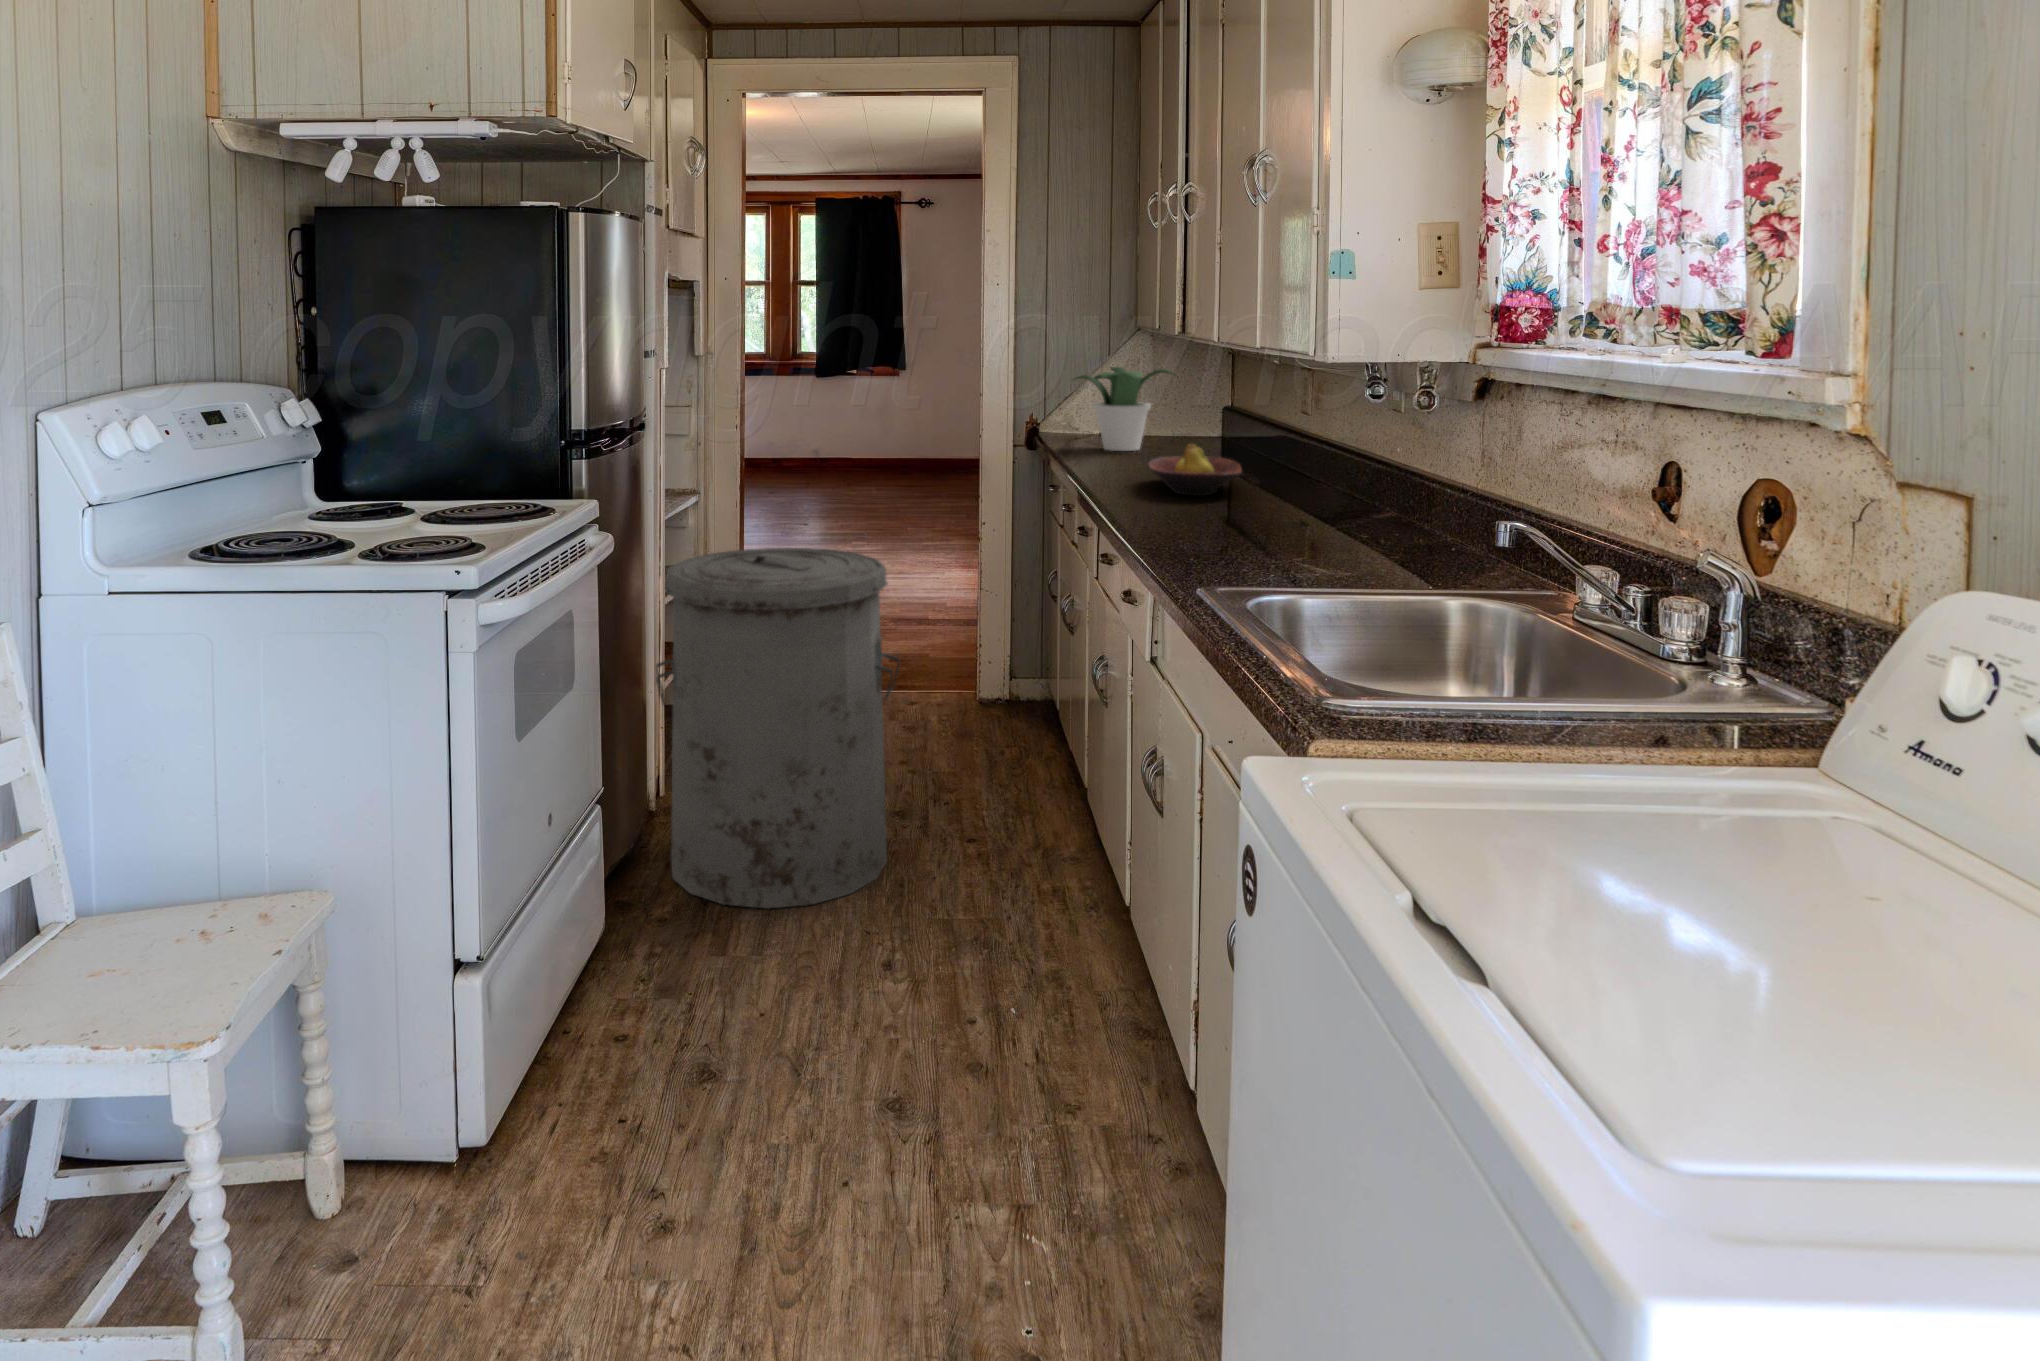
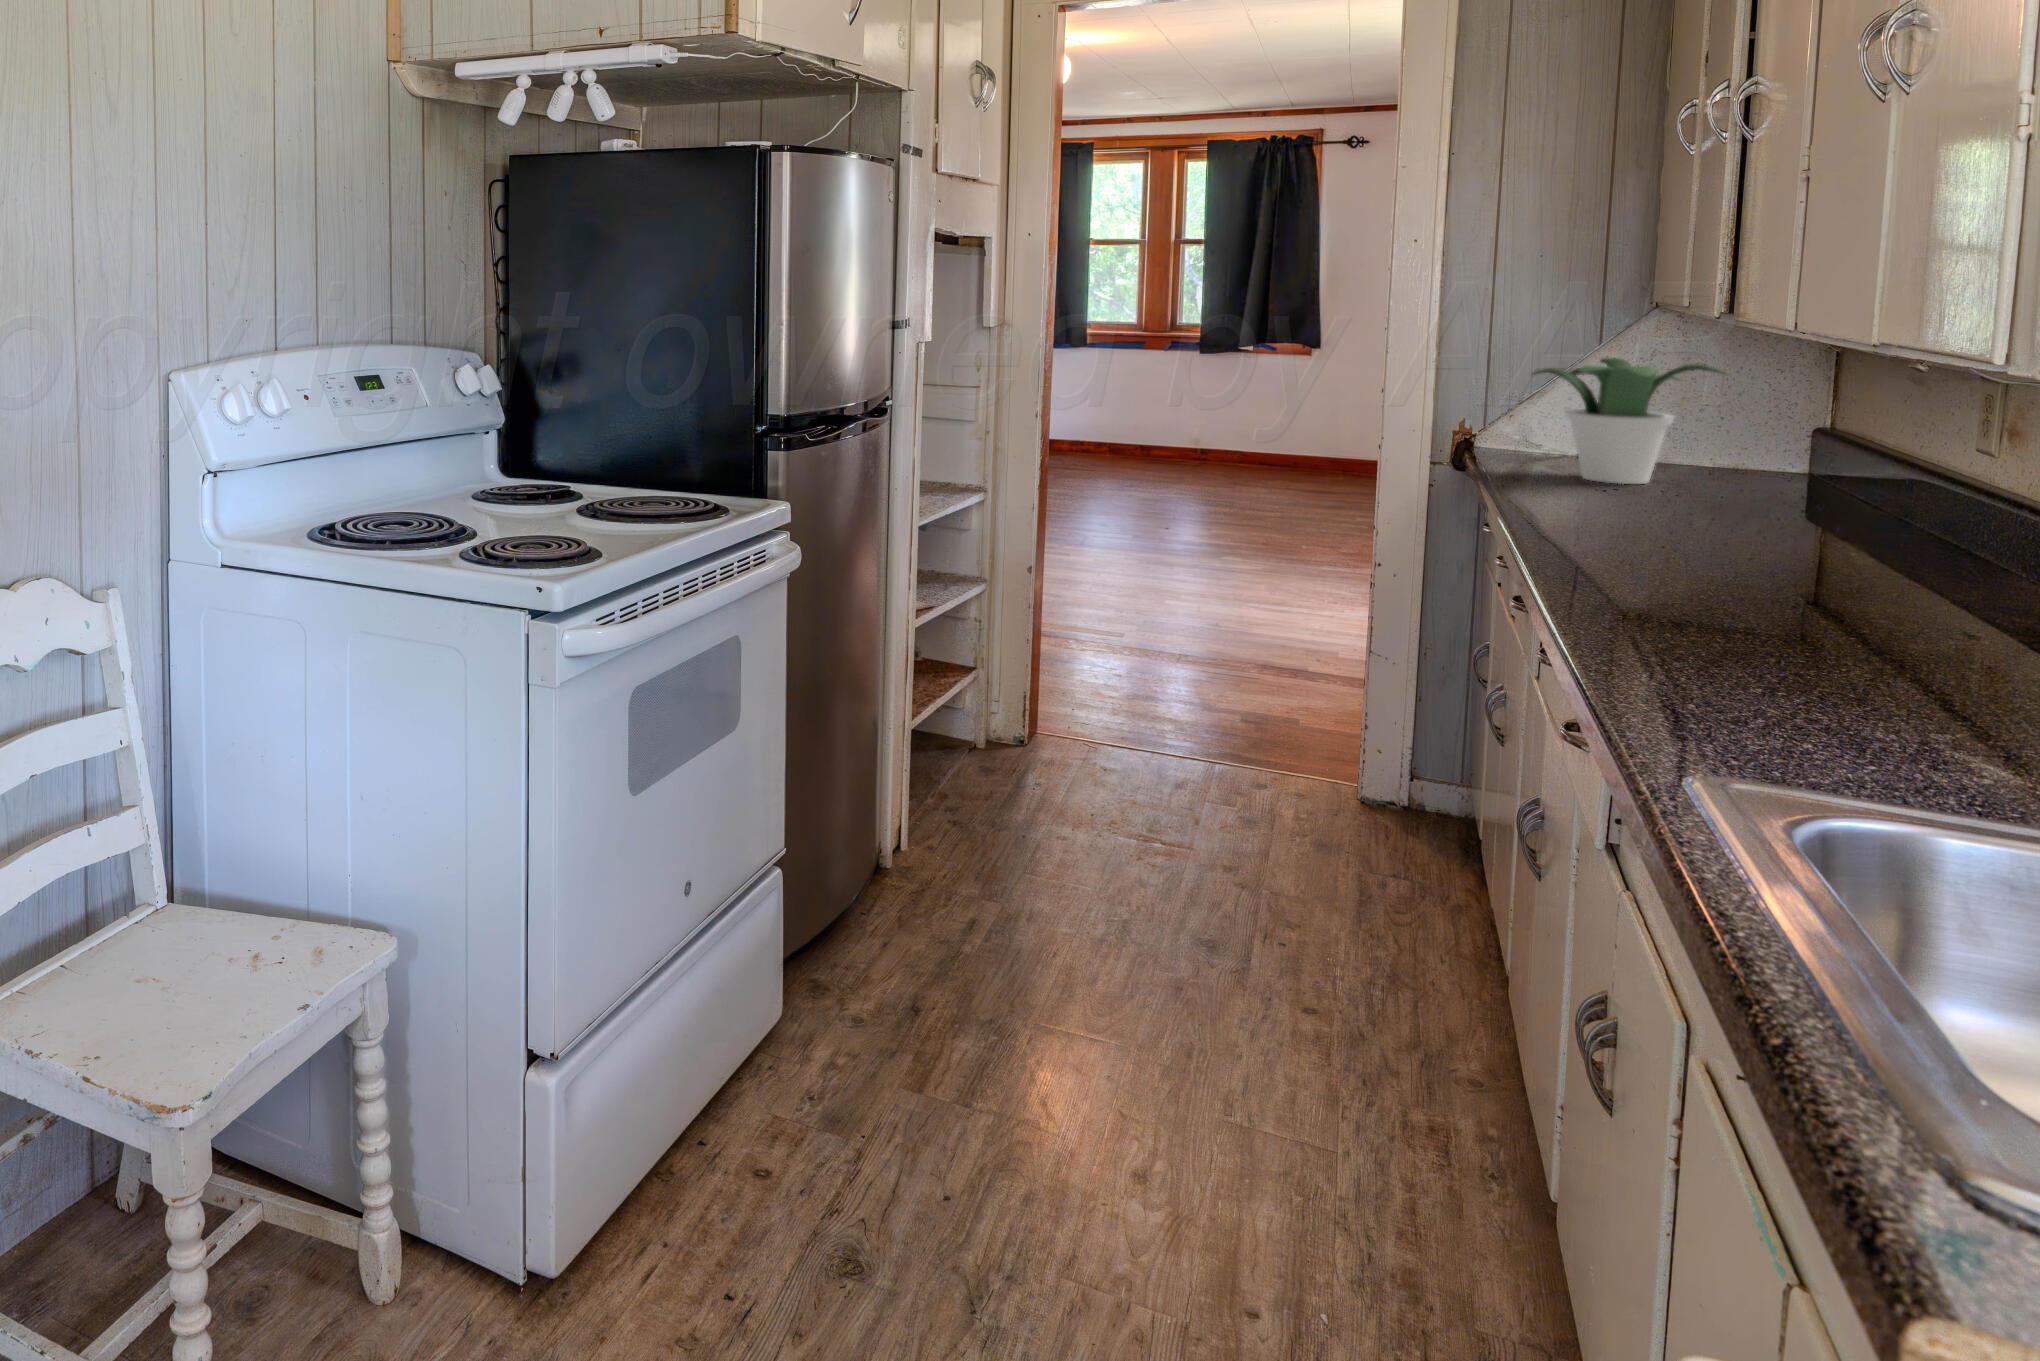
fruit bowl: present [1147,444,1242,496] -> none [1649,487,1846,575]
trash can: present [656,548,900,909] -> none [868,573,1203,1054]

